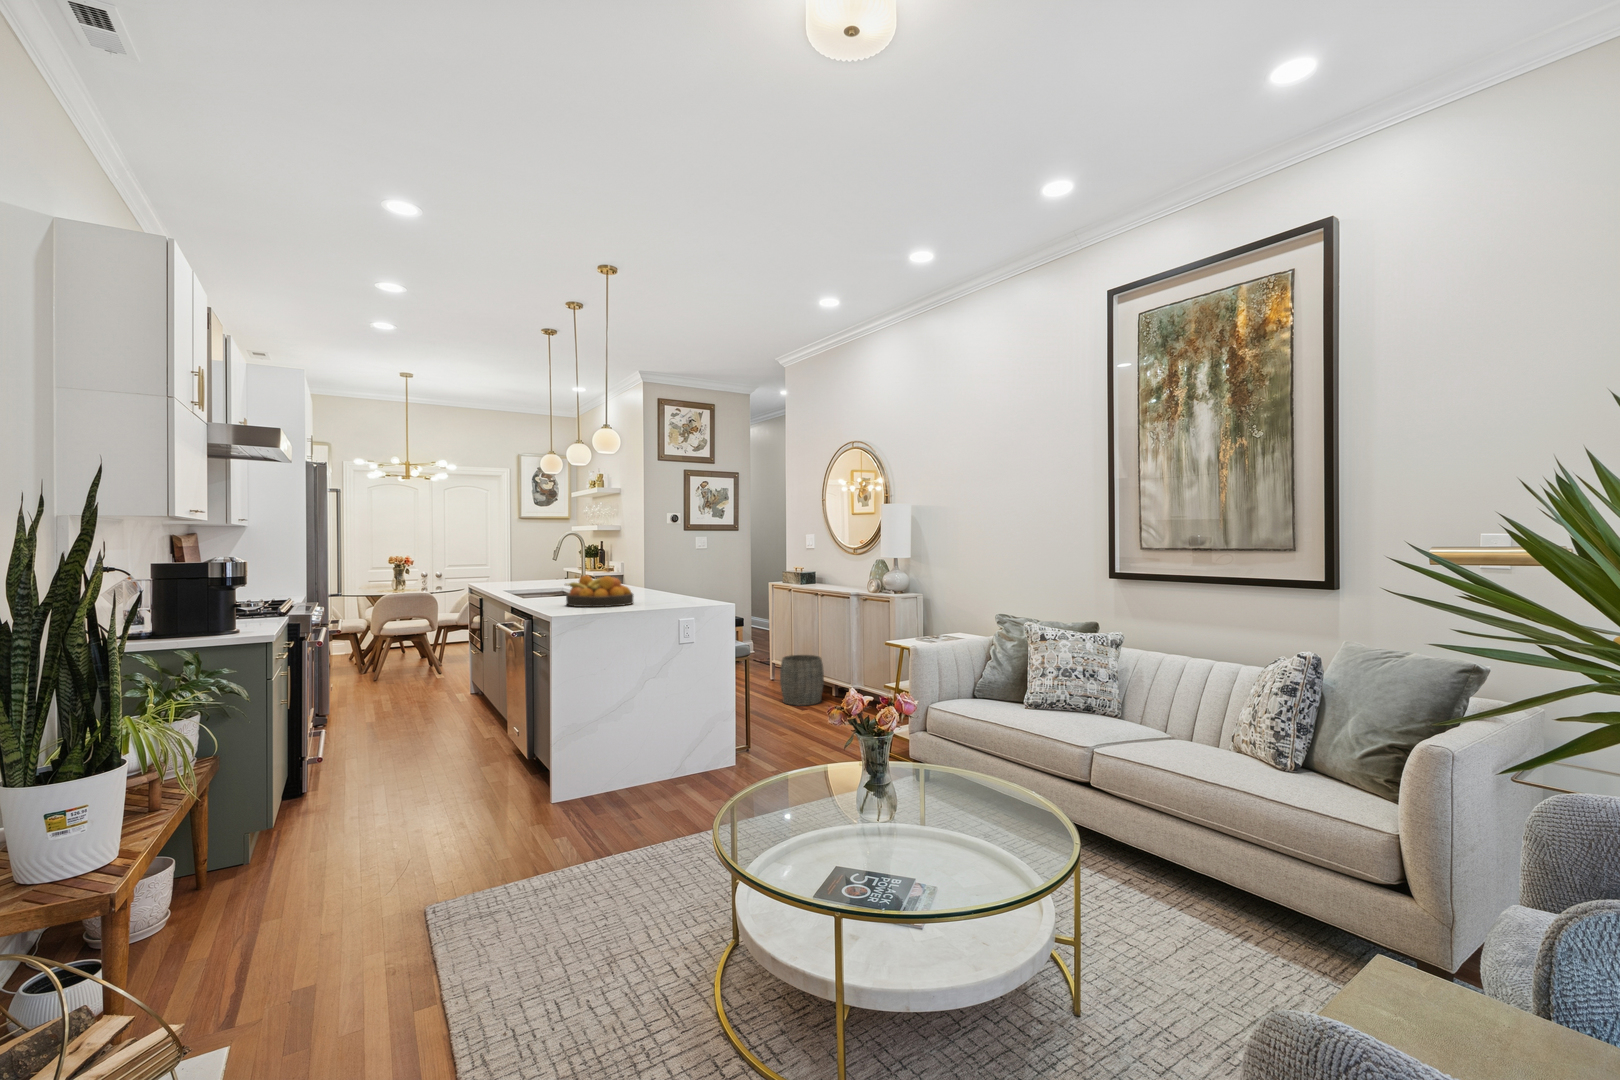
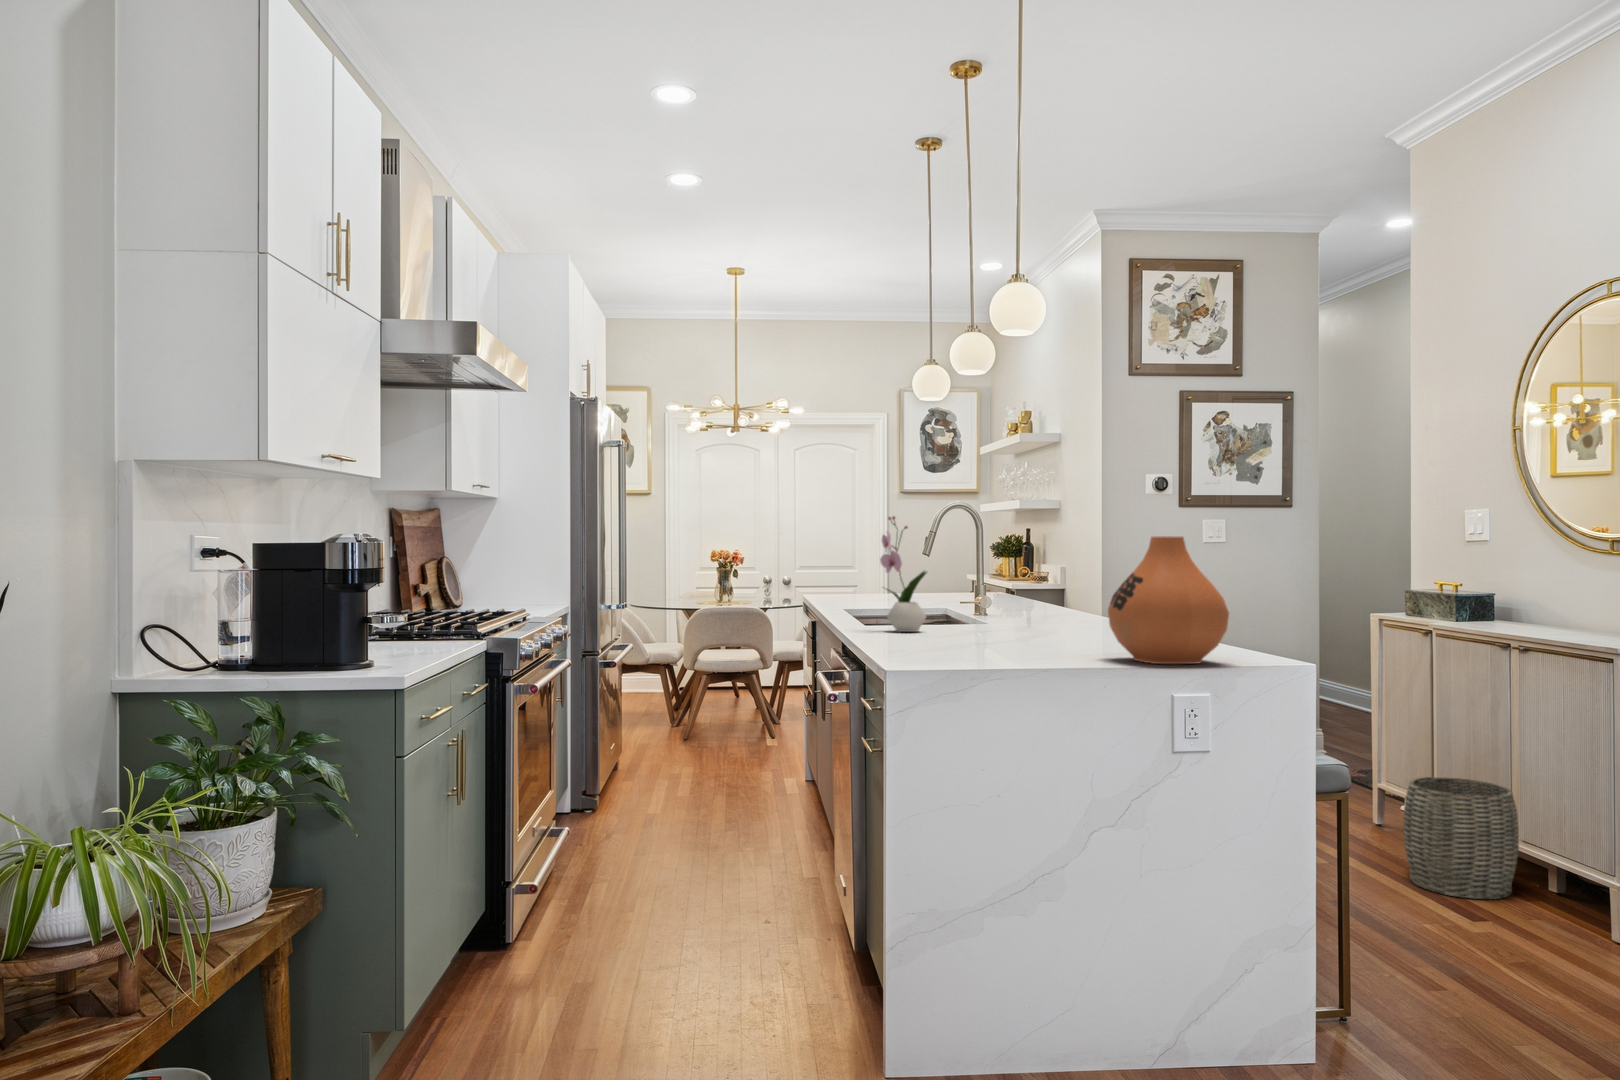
flower arrangement: none [532,540,559,600] -> present [880,516,927,632]
vase: none [651,552,702,608] -> present [1108,536,1229,664]
fruit bowl: present [566,575,634,607] -> none [930,585,1071,653]

